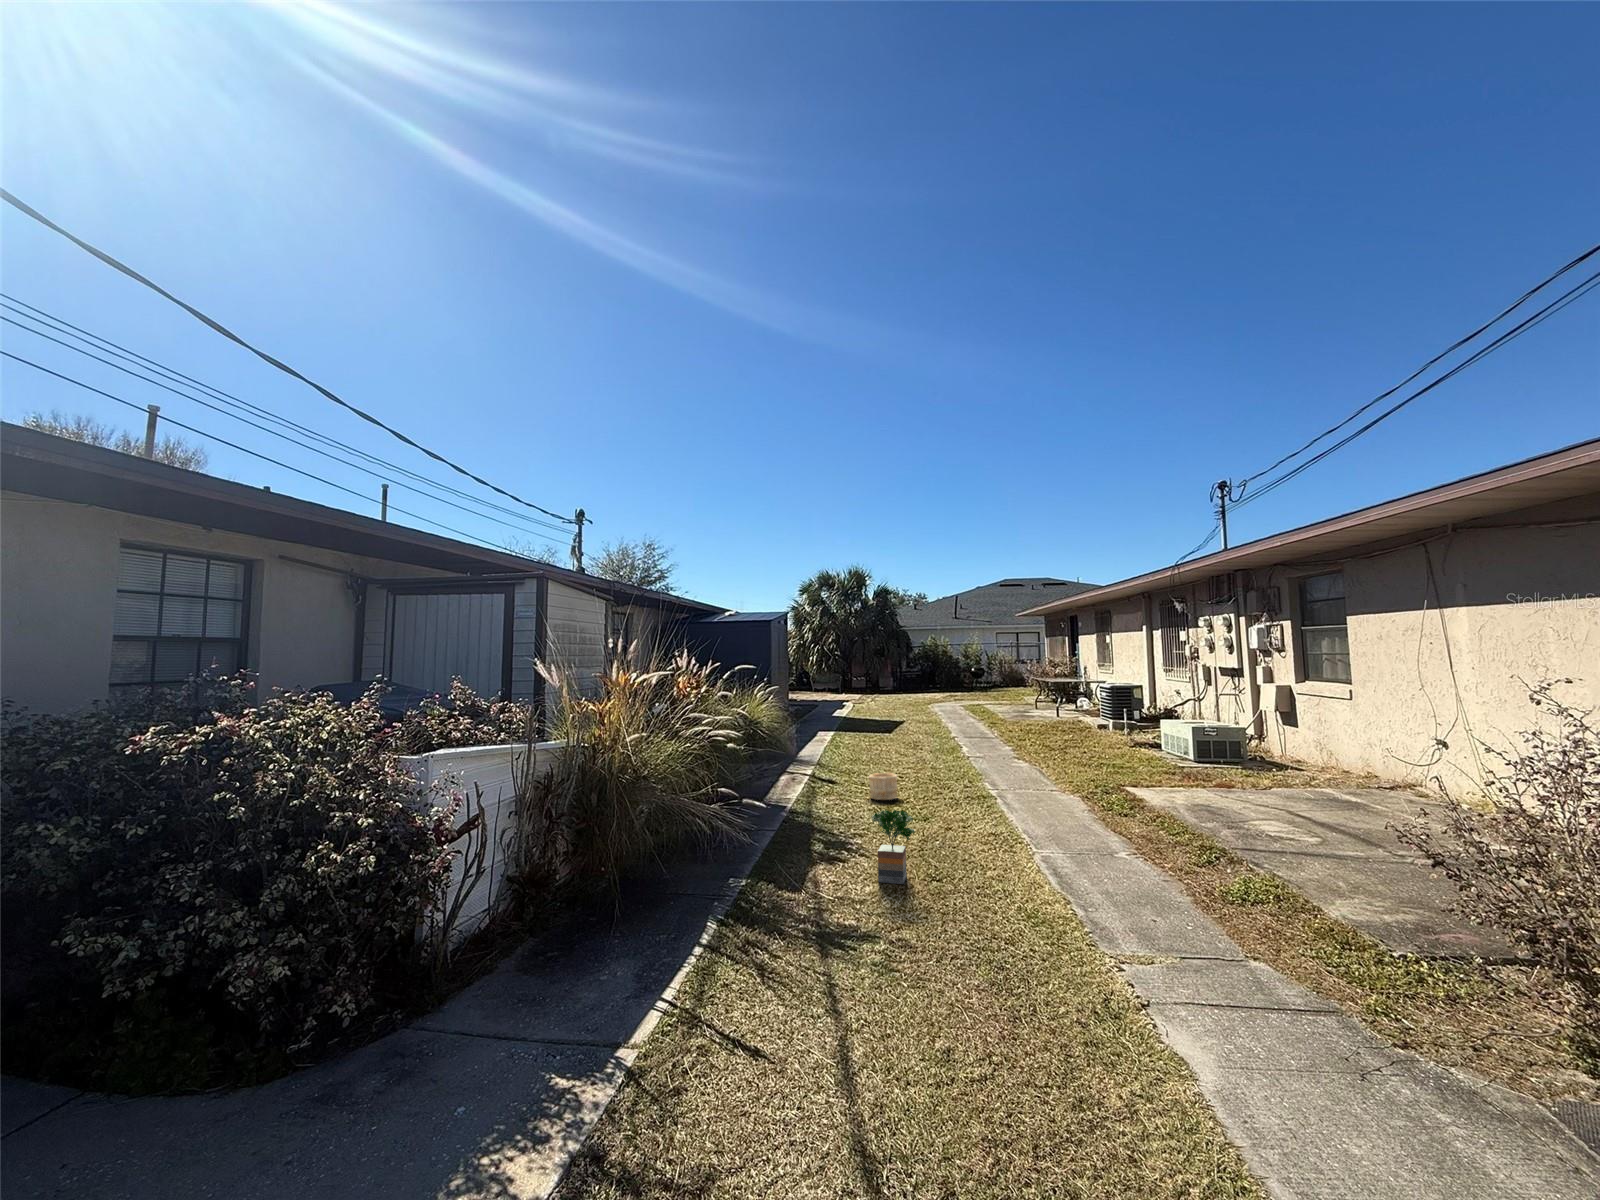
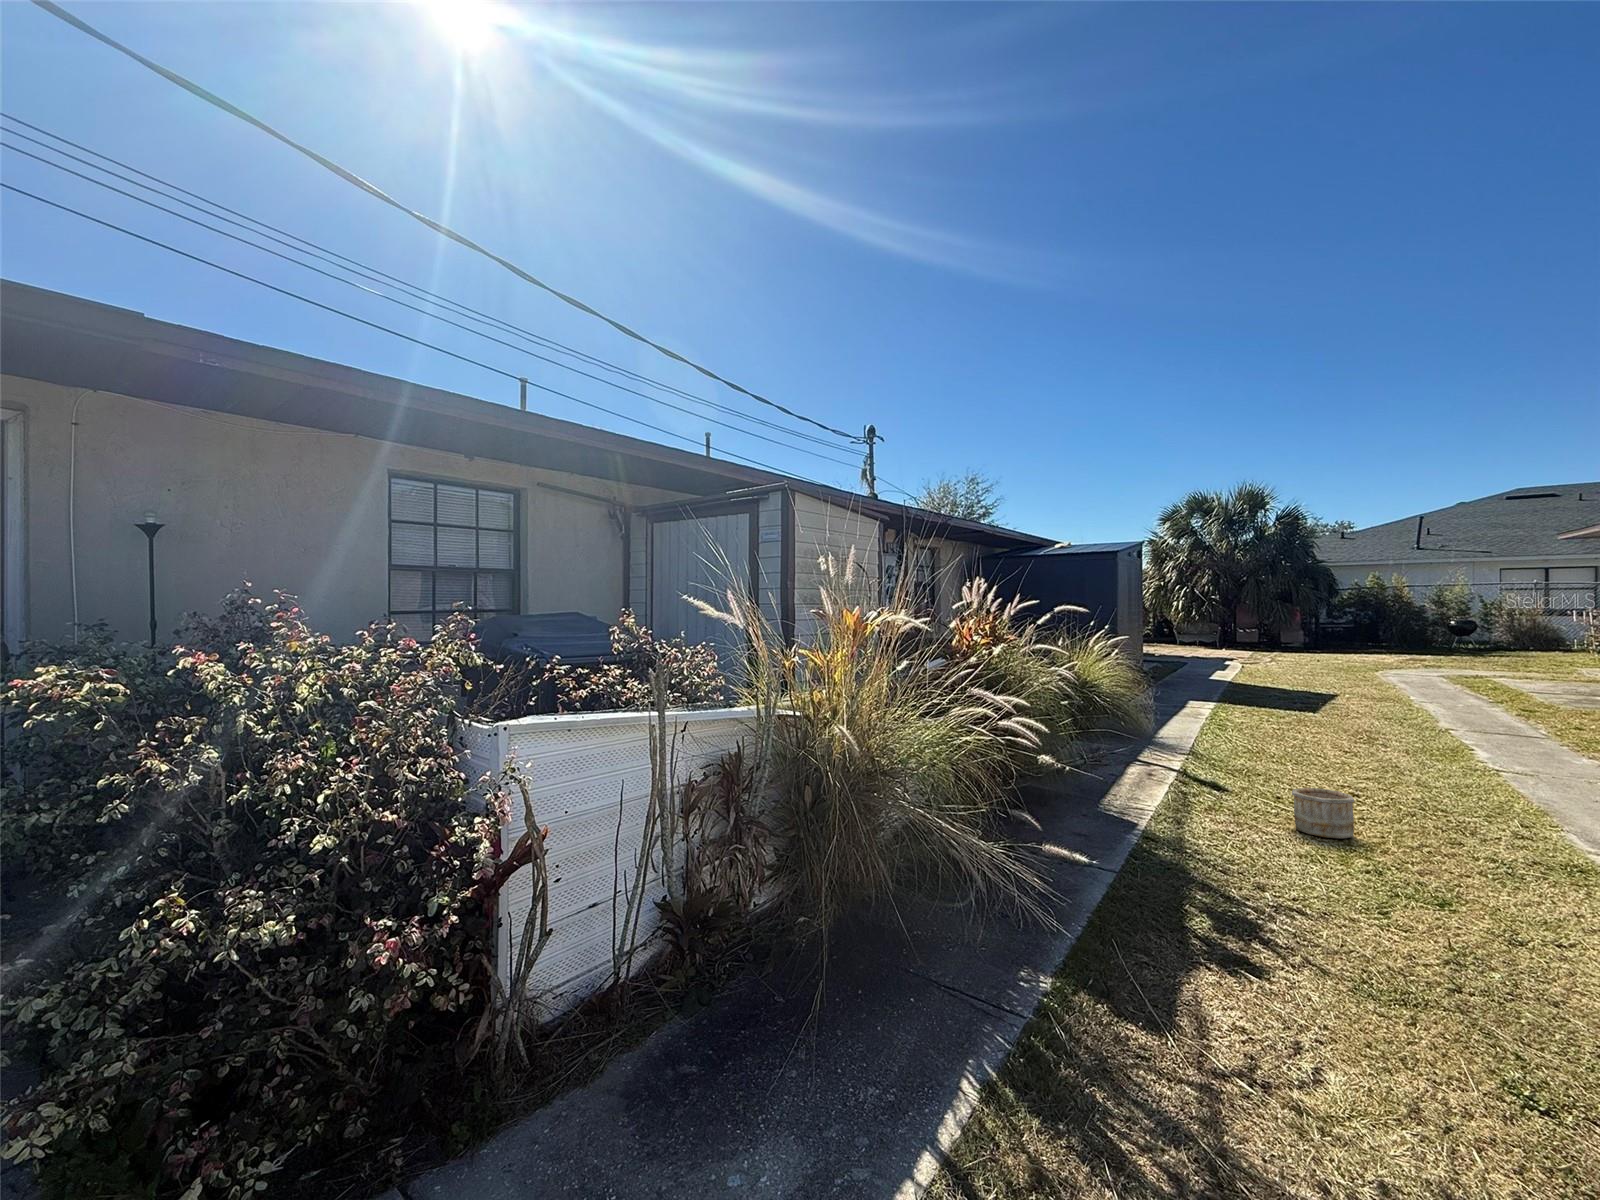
potted tree: present [872,809,915,884] -> none [1335,910,1473,1098]

